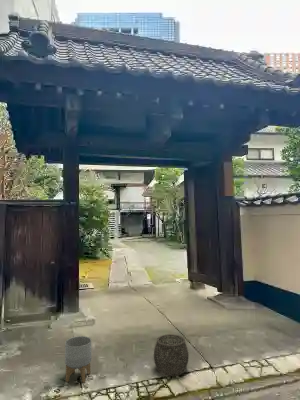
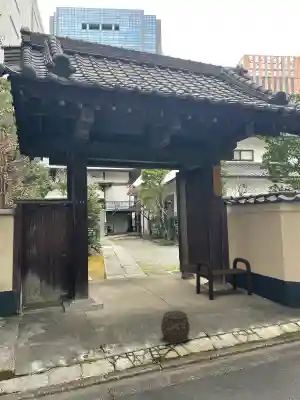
bench: none [204,267,268,316] -> present [196,258,252,300]
planter: present [65,336,92,383] -> none [90,313,111,350]

